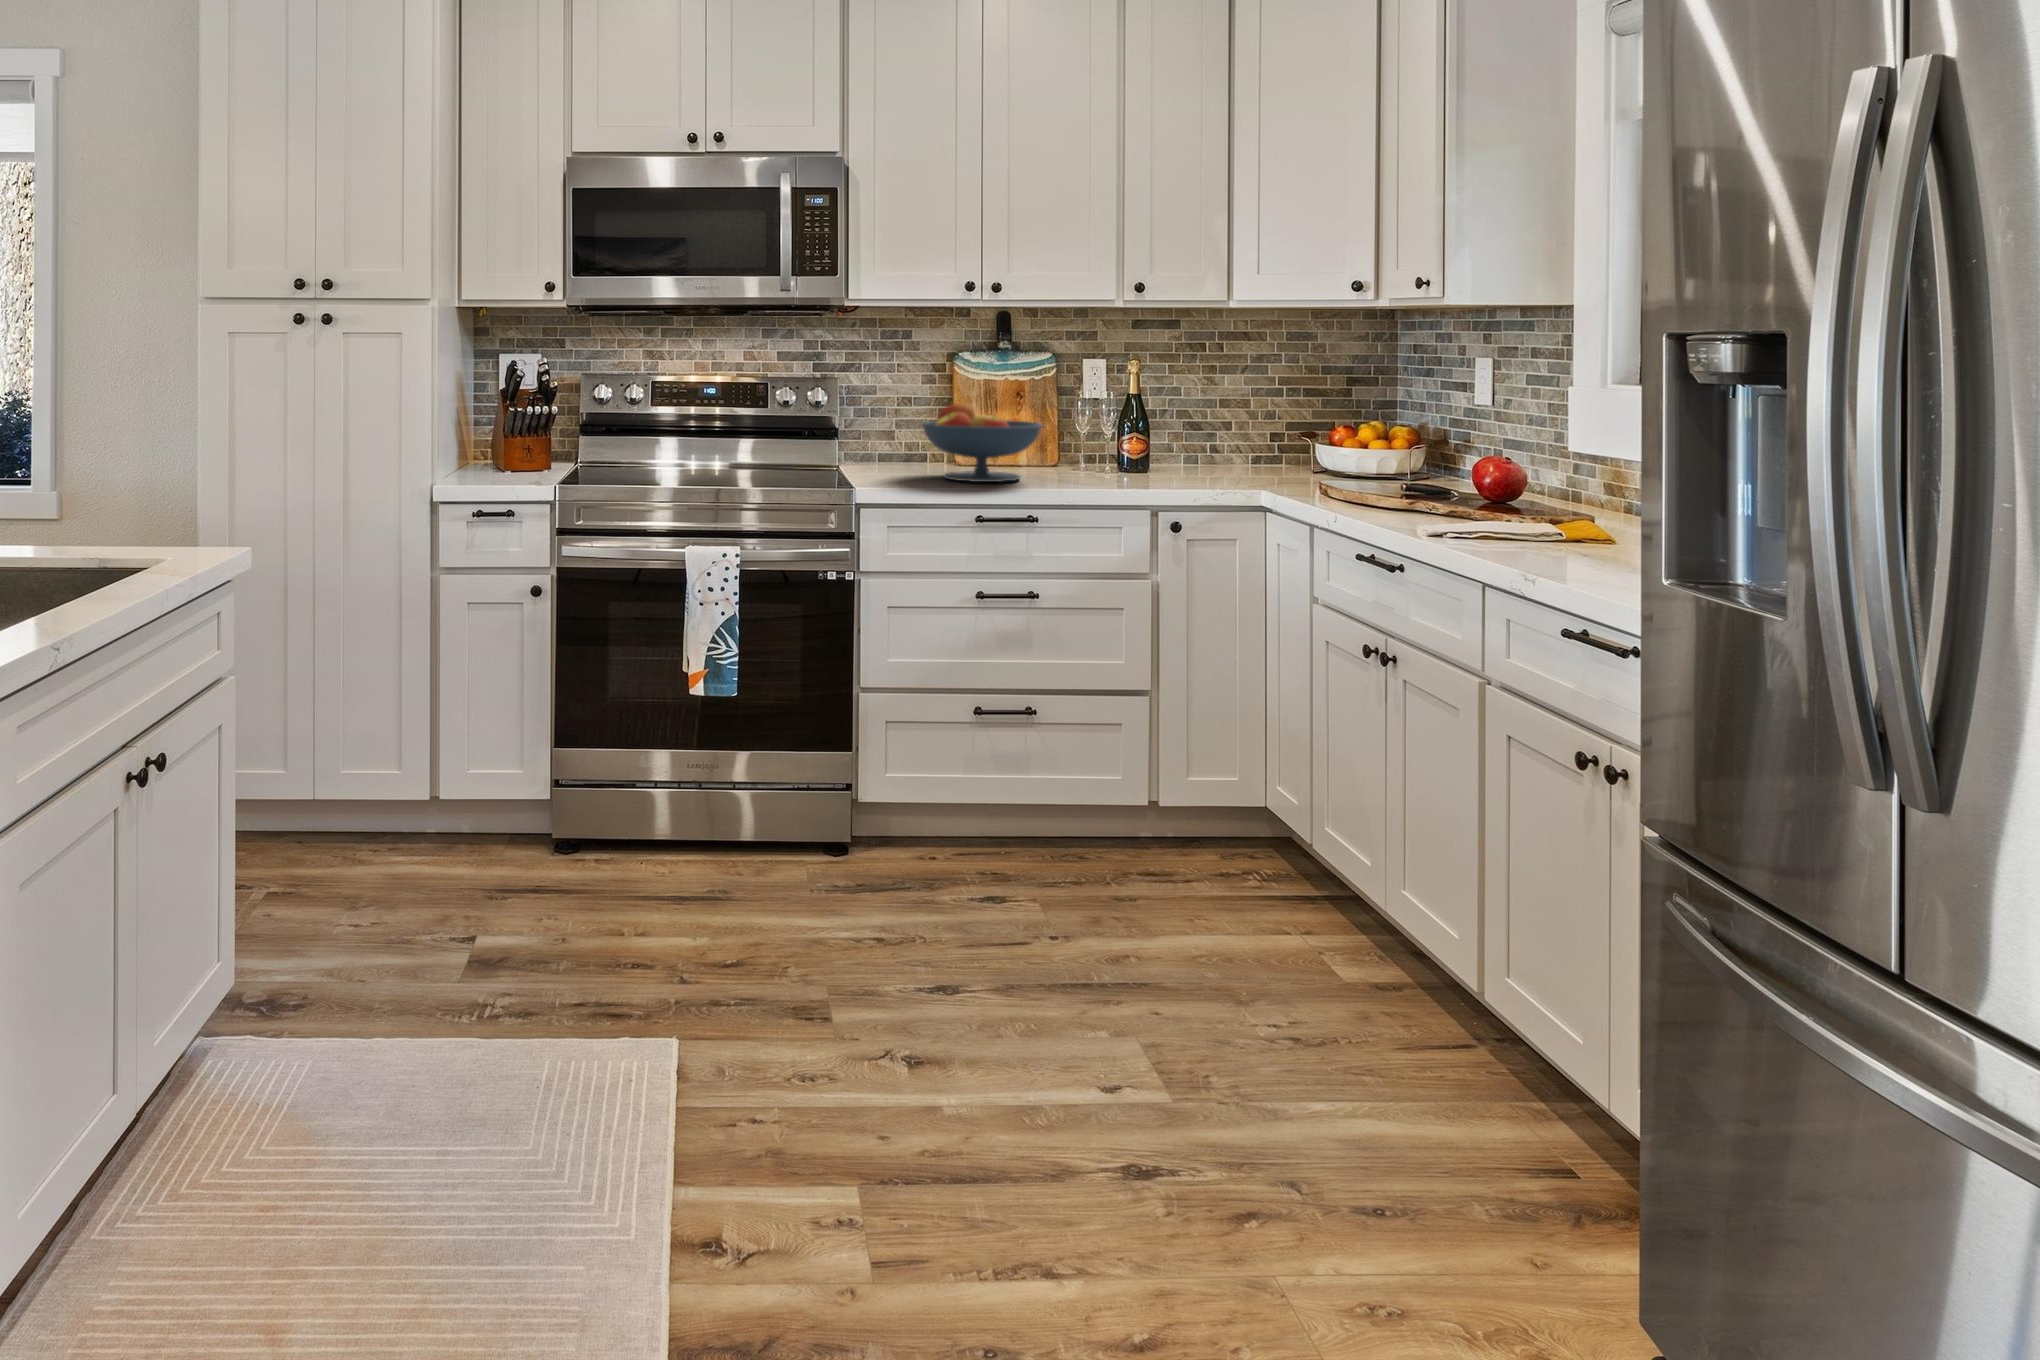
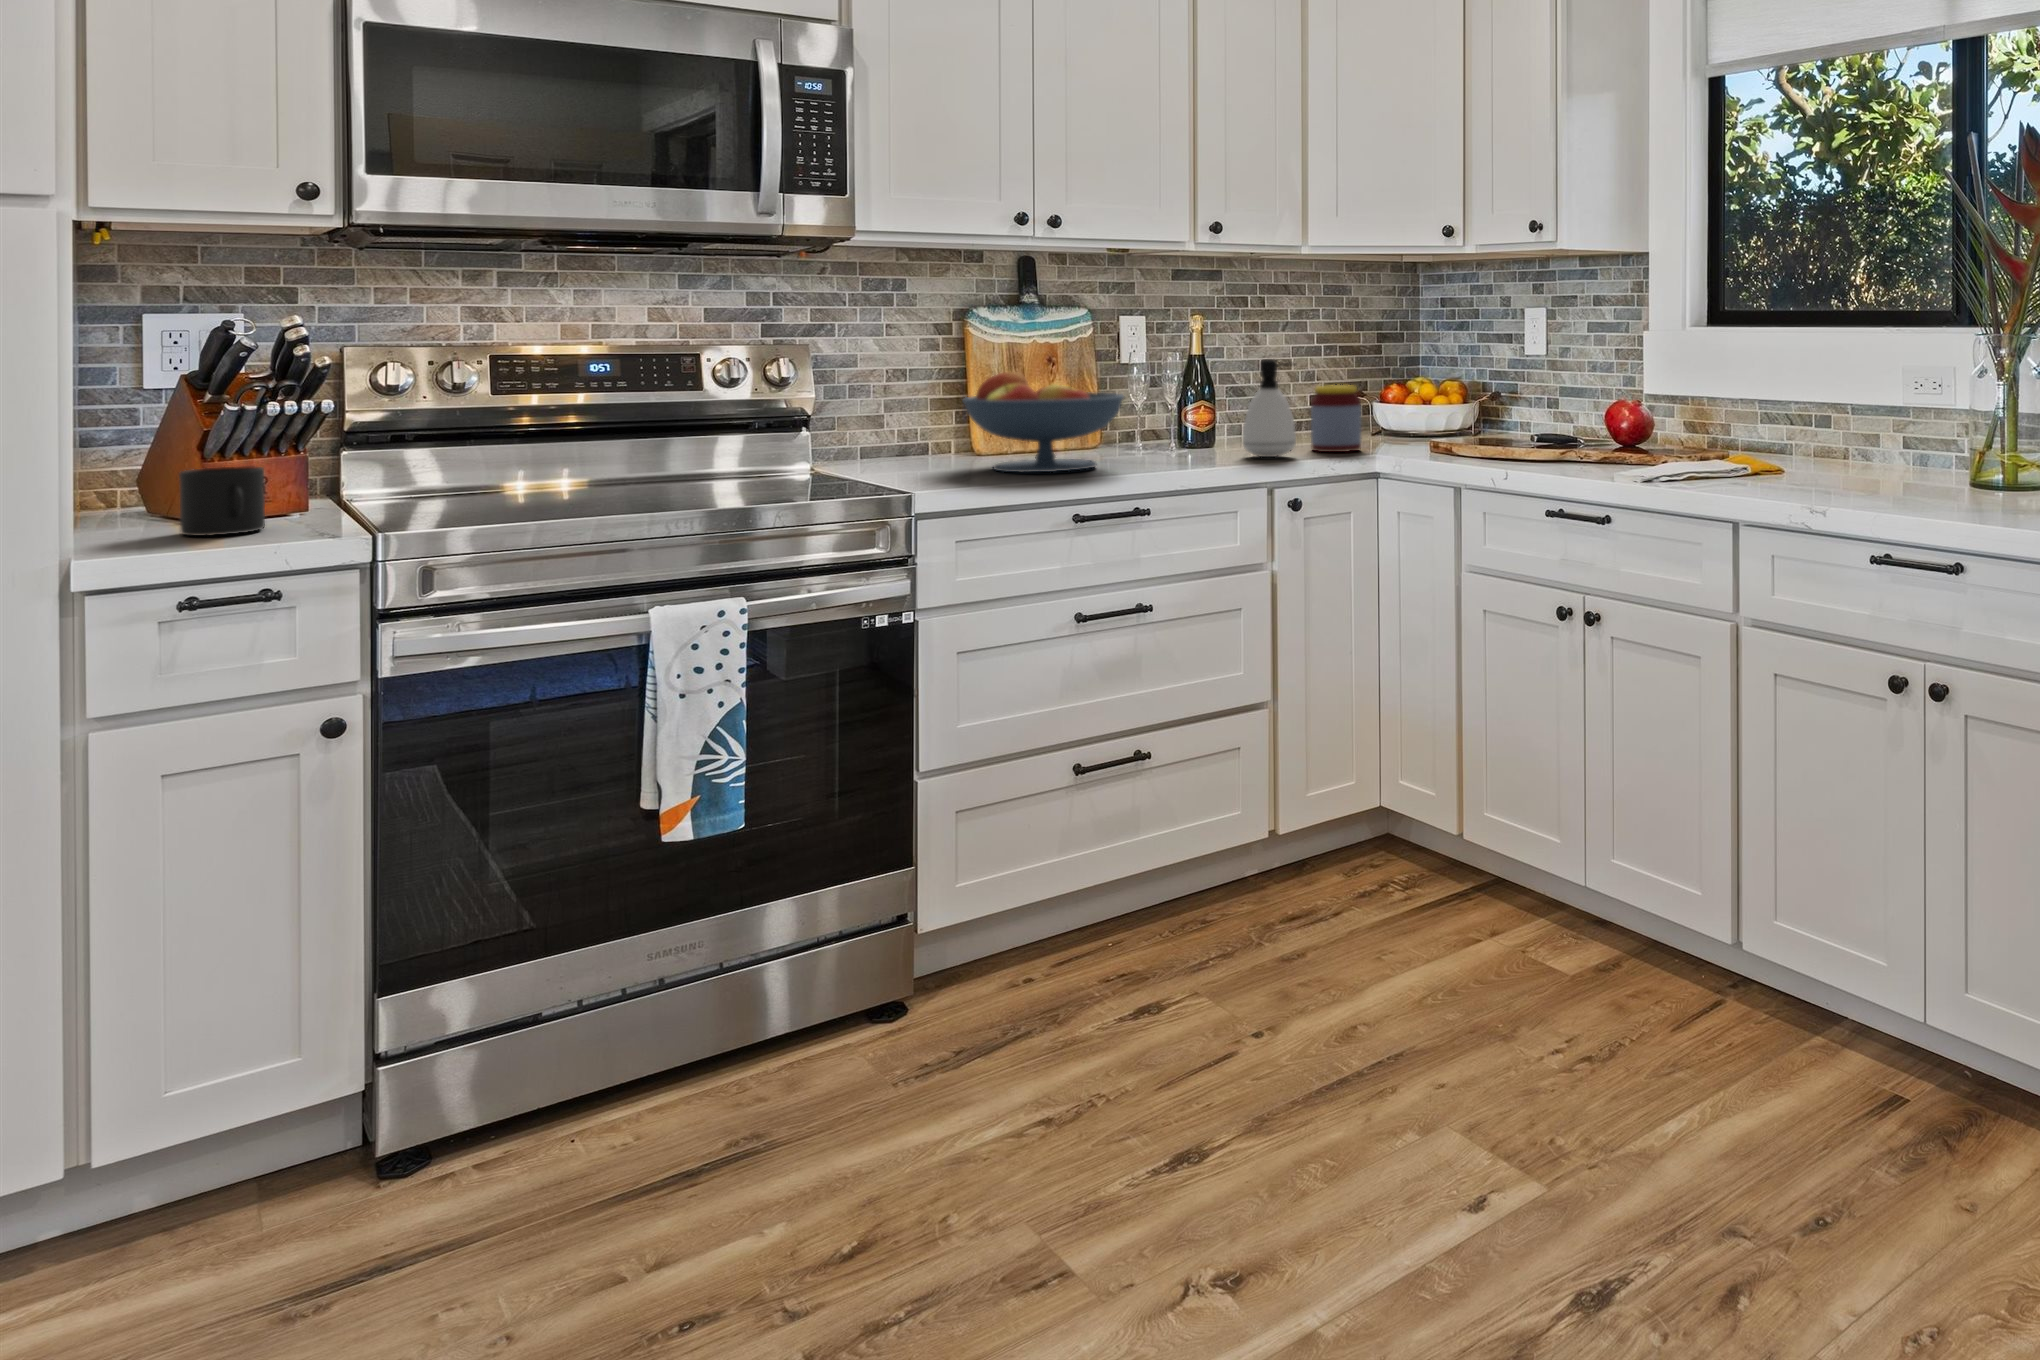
soap dispenser: none [1152,400,1201,483] -> present [1243,359,1296,457]
jar: none [1226,424,1273,484] -> present [1311,385,1361,452]
mug: none [469,443,506,481] -> present [179,466,265,536]

